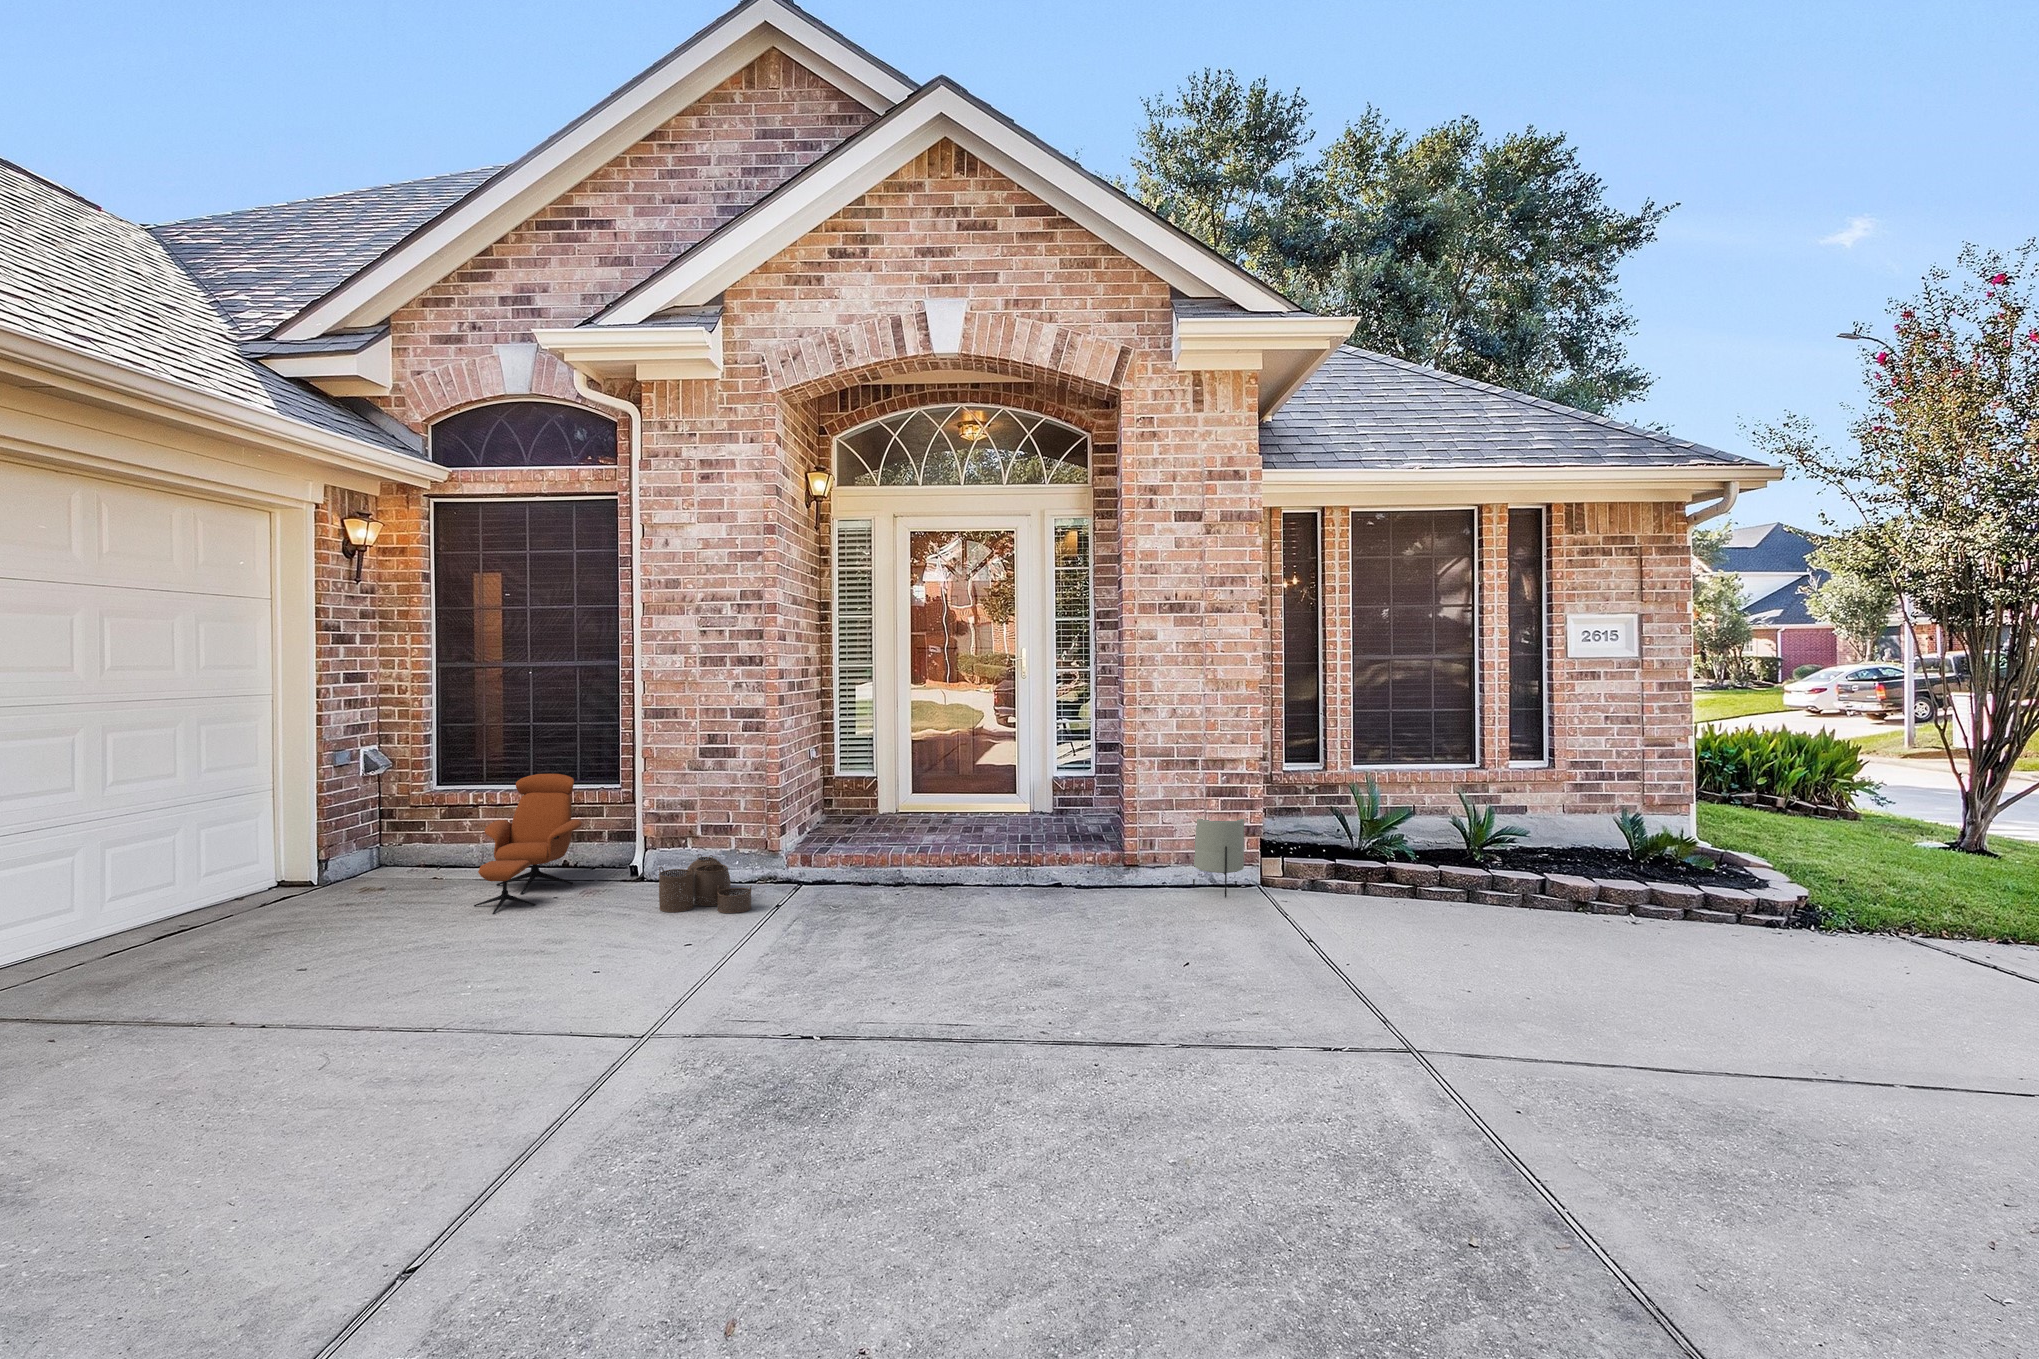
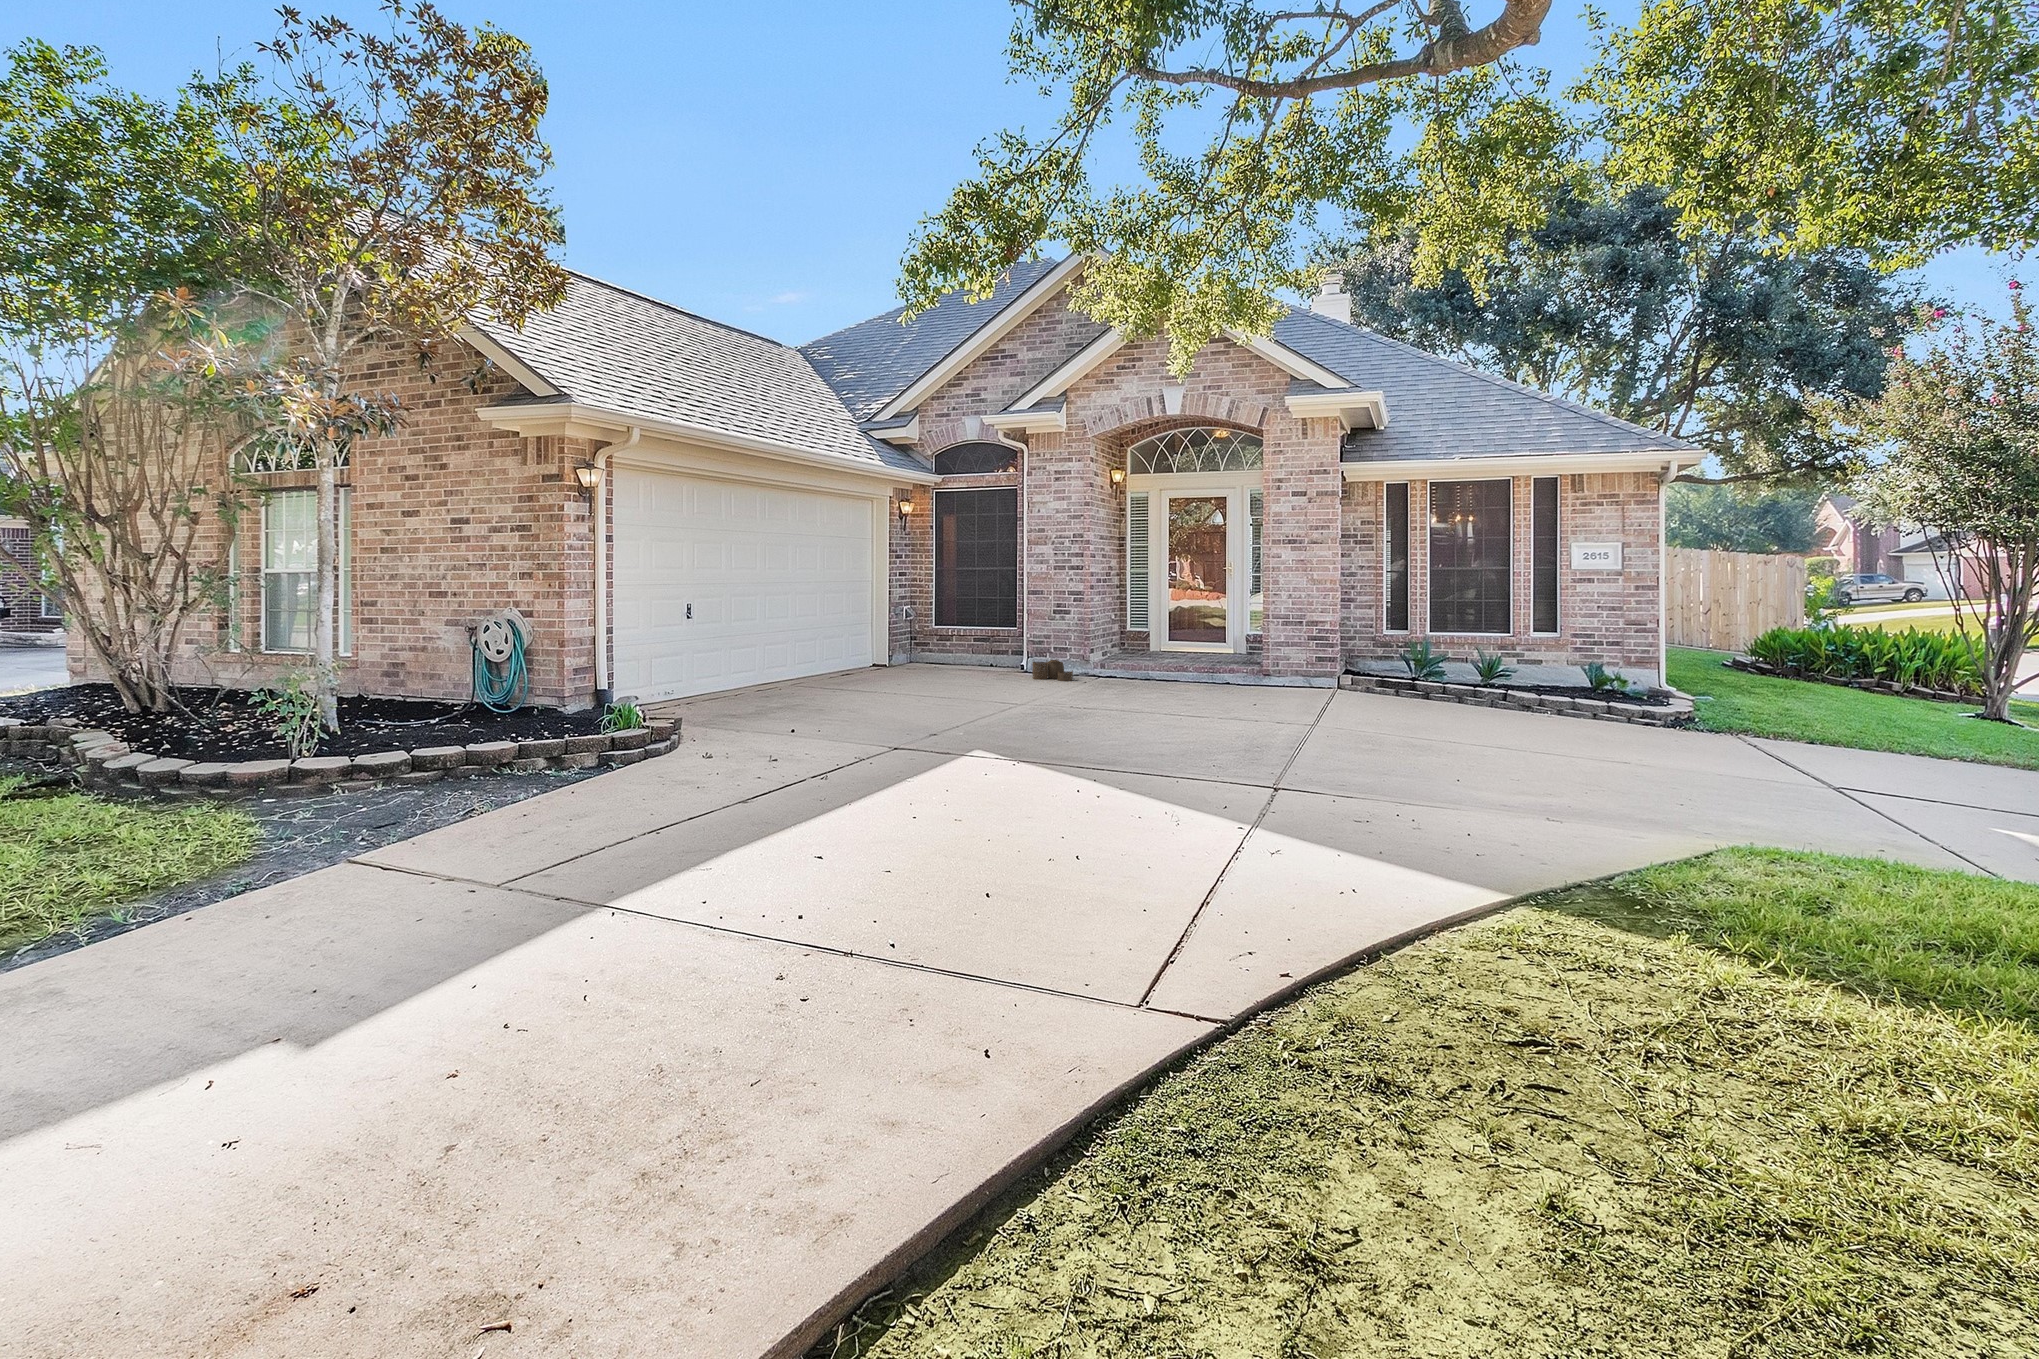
lounge chair: present [474,774,582,914] -> none [956,621,1000,676]
planter: present [1193,819,1244,898] -> none [1298,649,1325,691]

